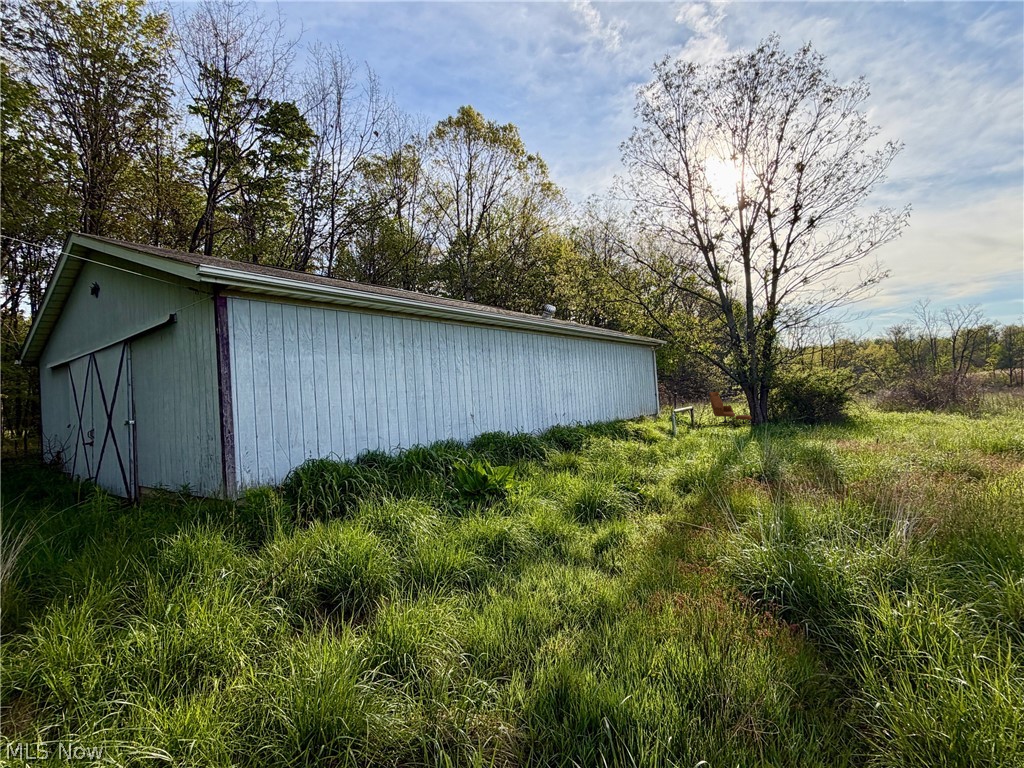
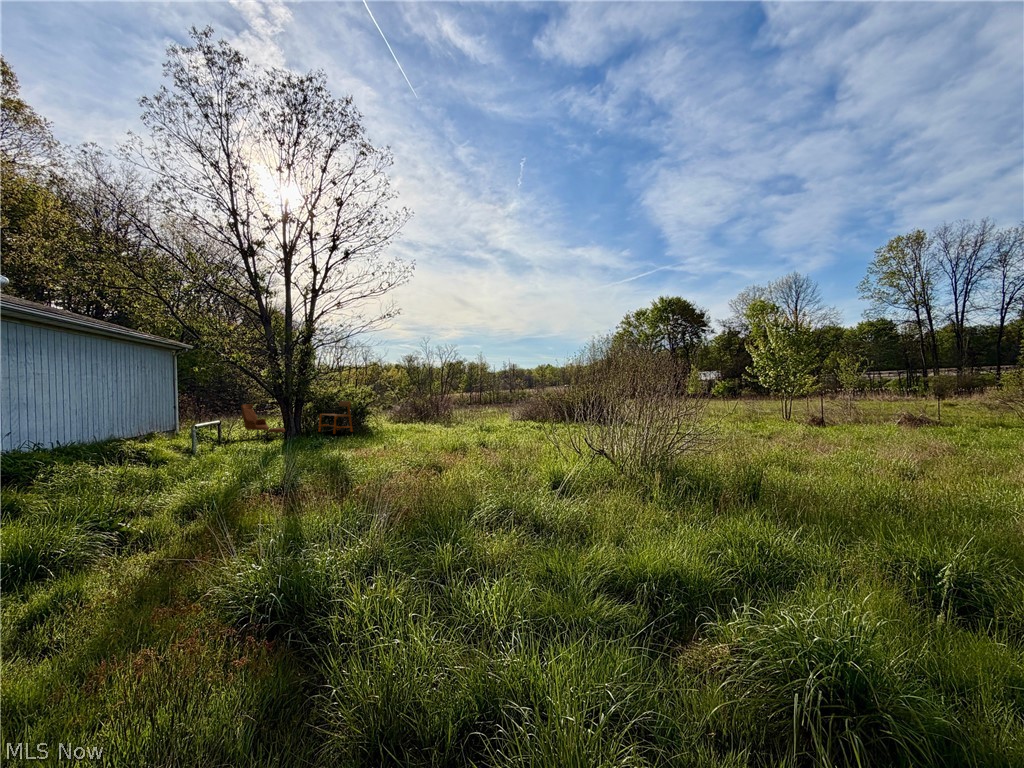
bench: none [784,386,827,423] -> present [319,401,353,434]

